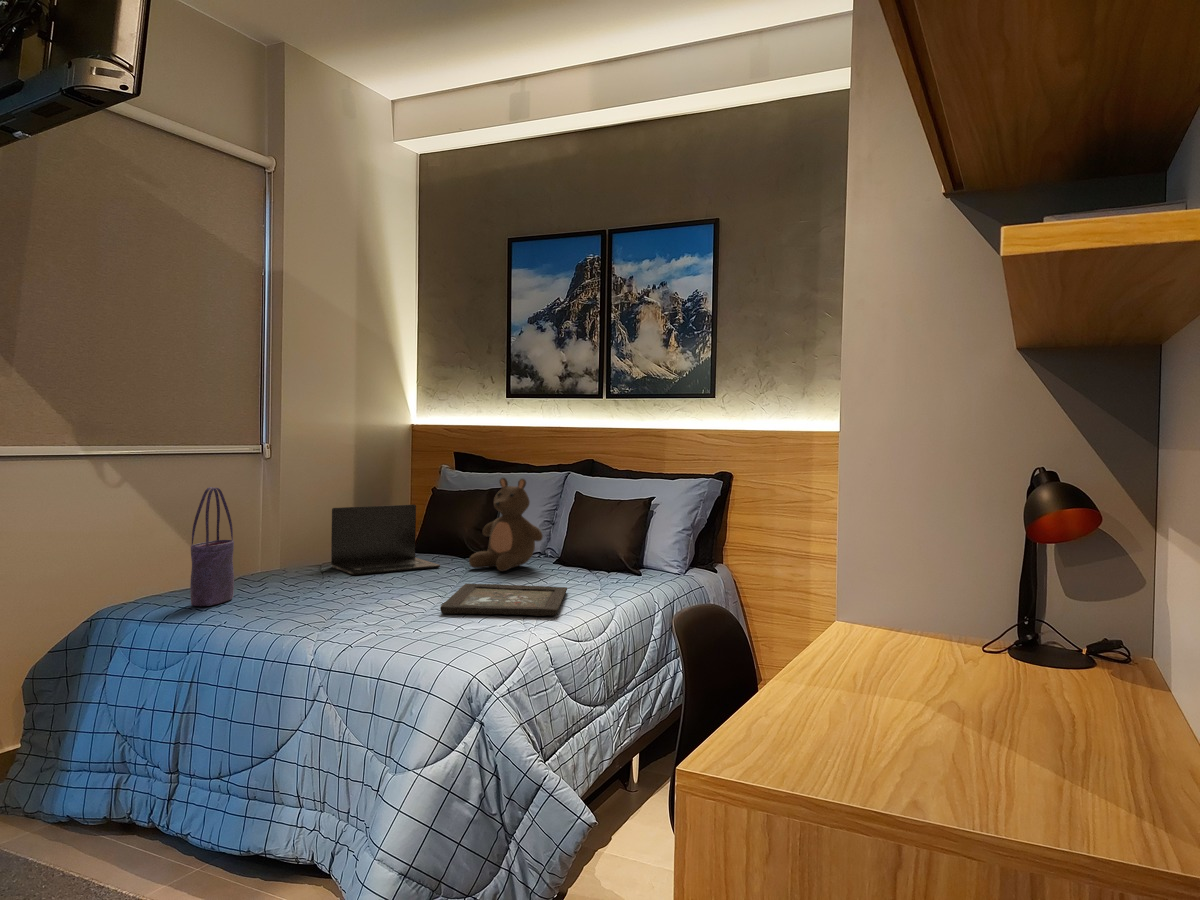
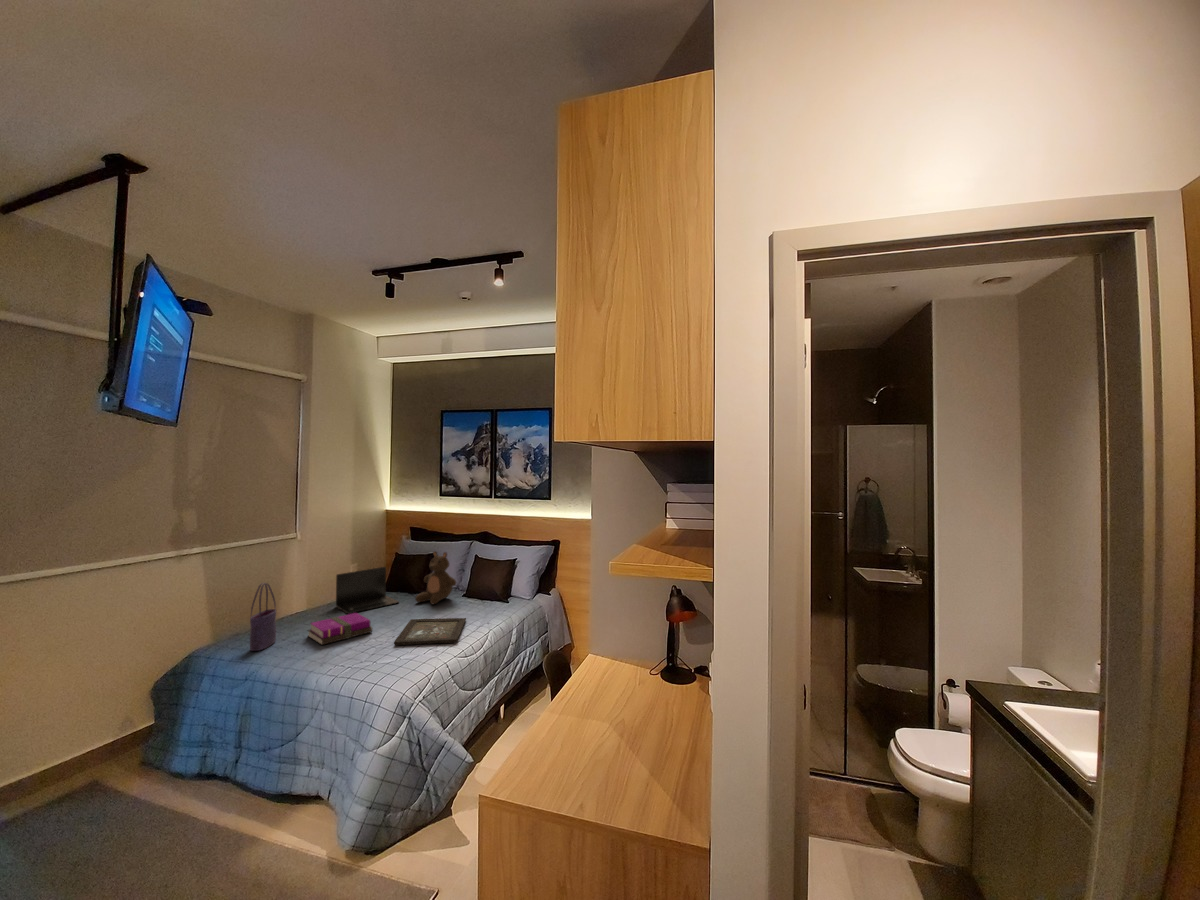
notebook: none [287,565,399,606] -> present [308,613,373,645]

